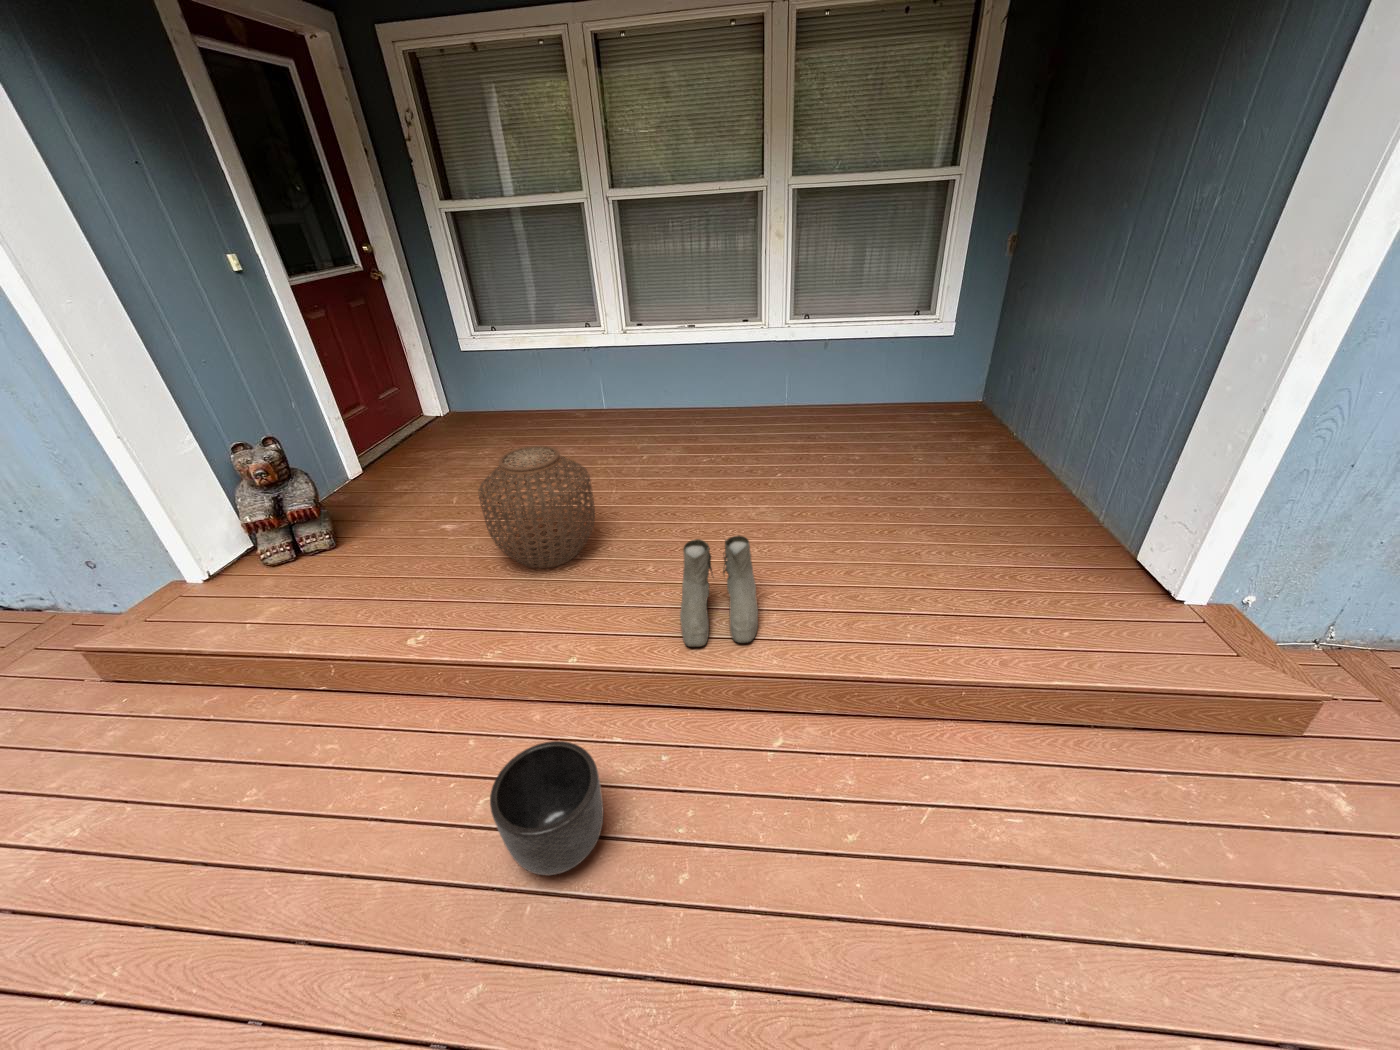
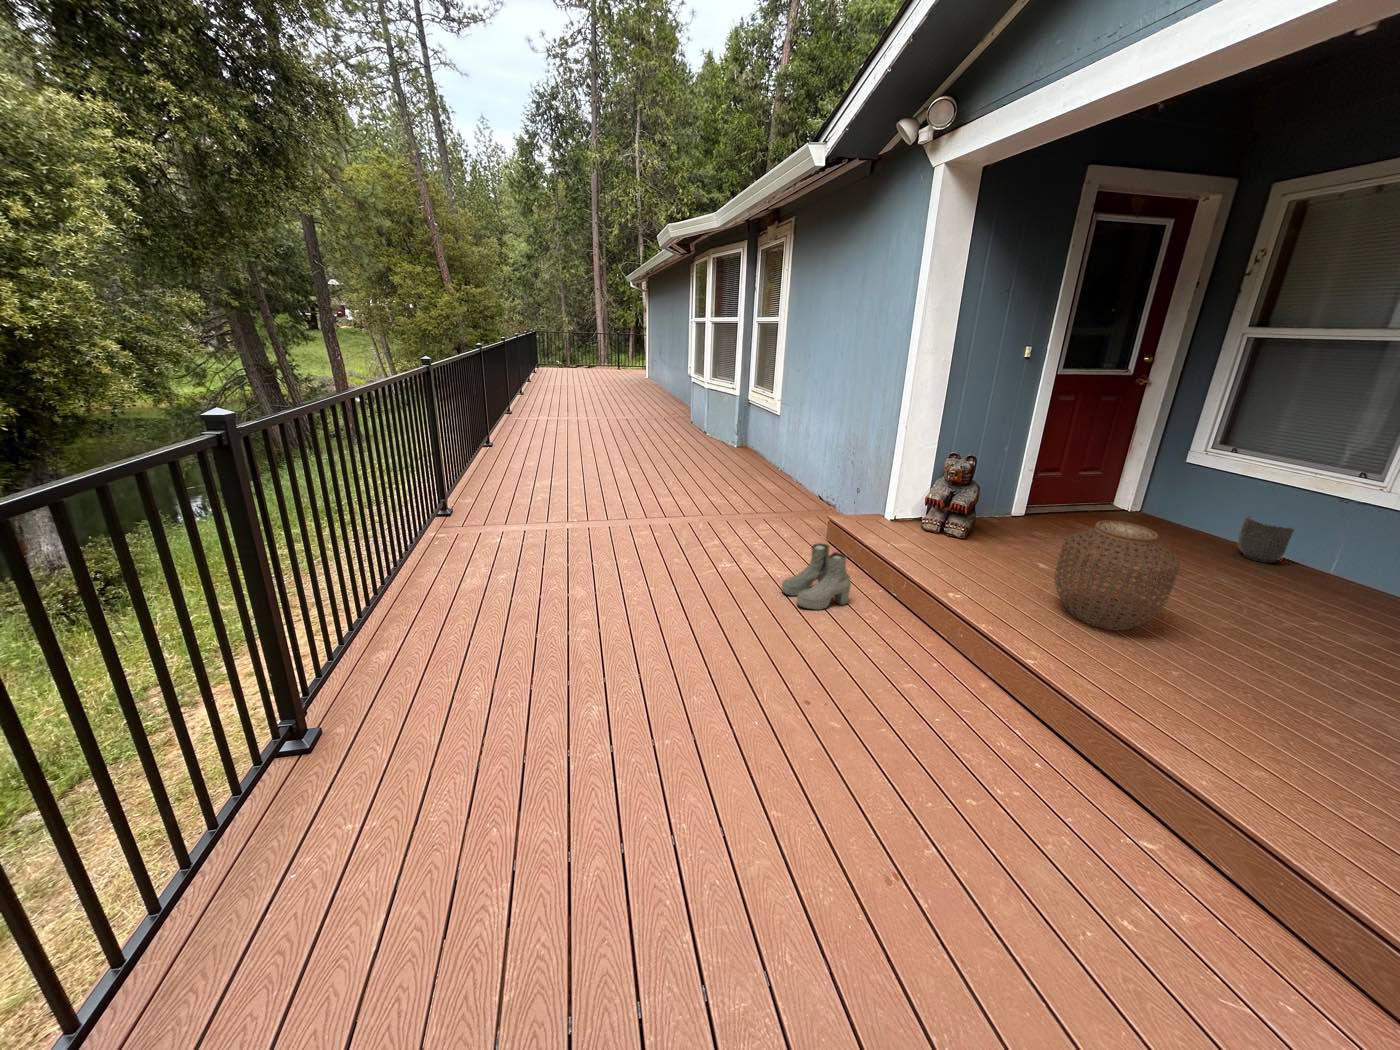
boots: present [680,536,758,647] -> present [782,543,851,610]
planter: present [490,741,603,875] -> present [1238,515,1294,563]

